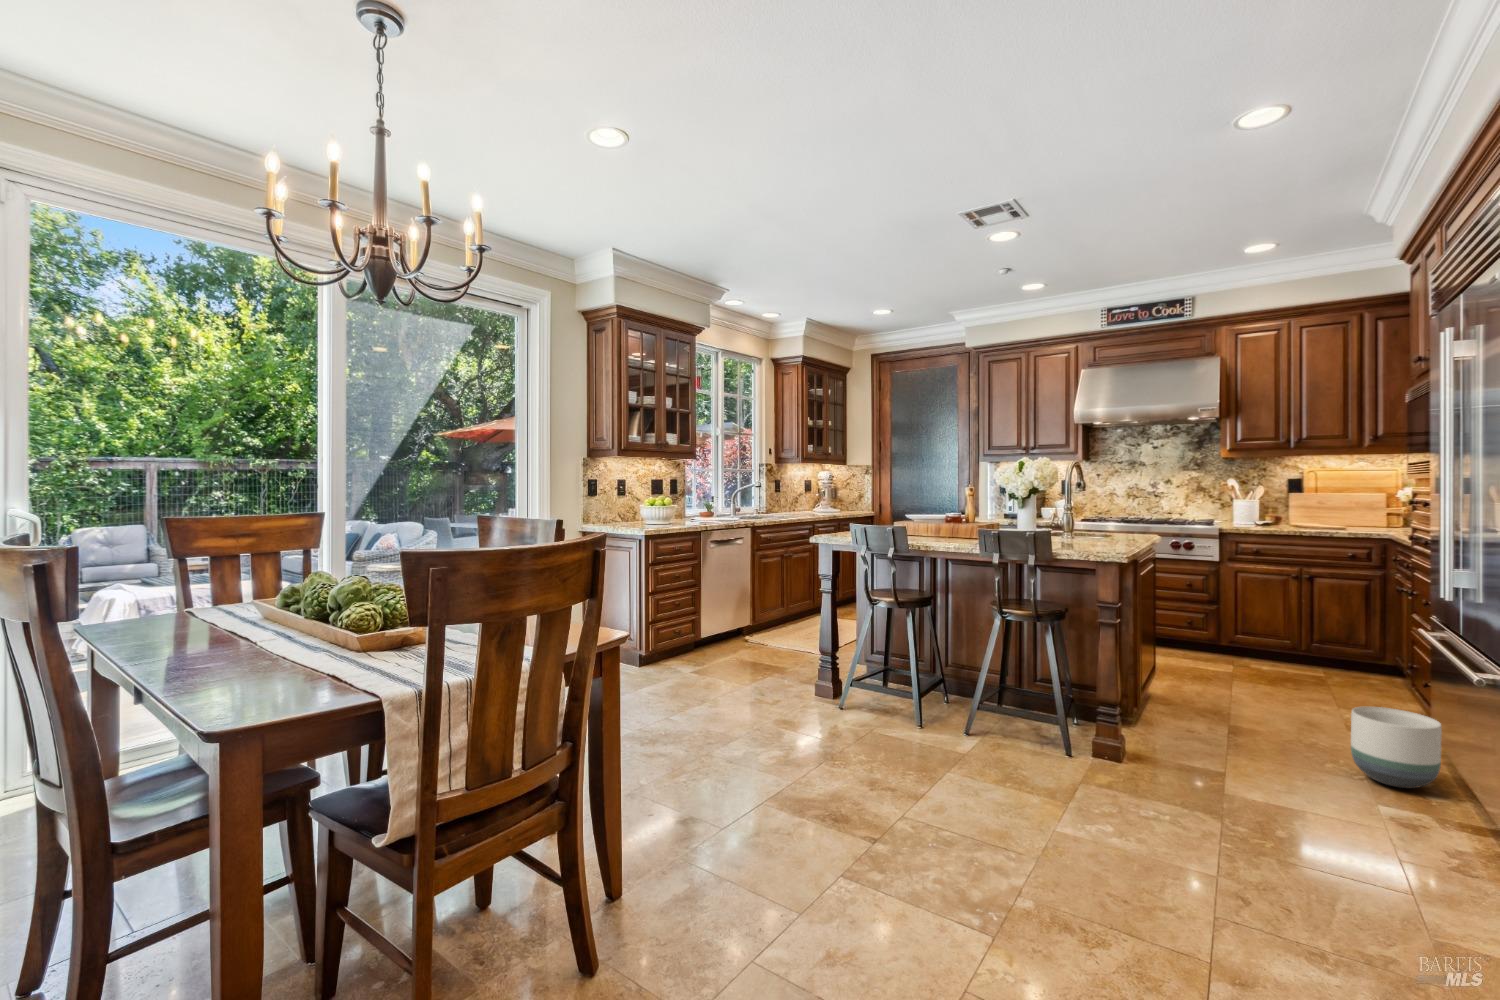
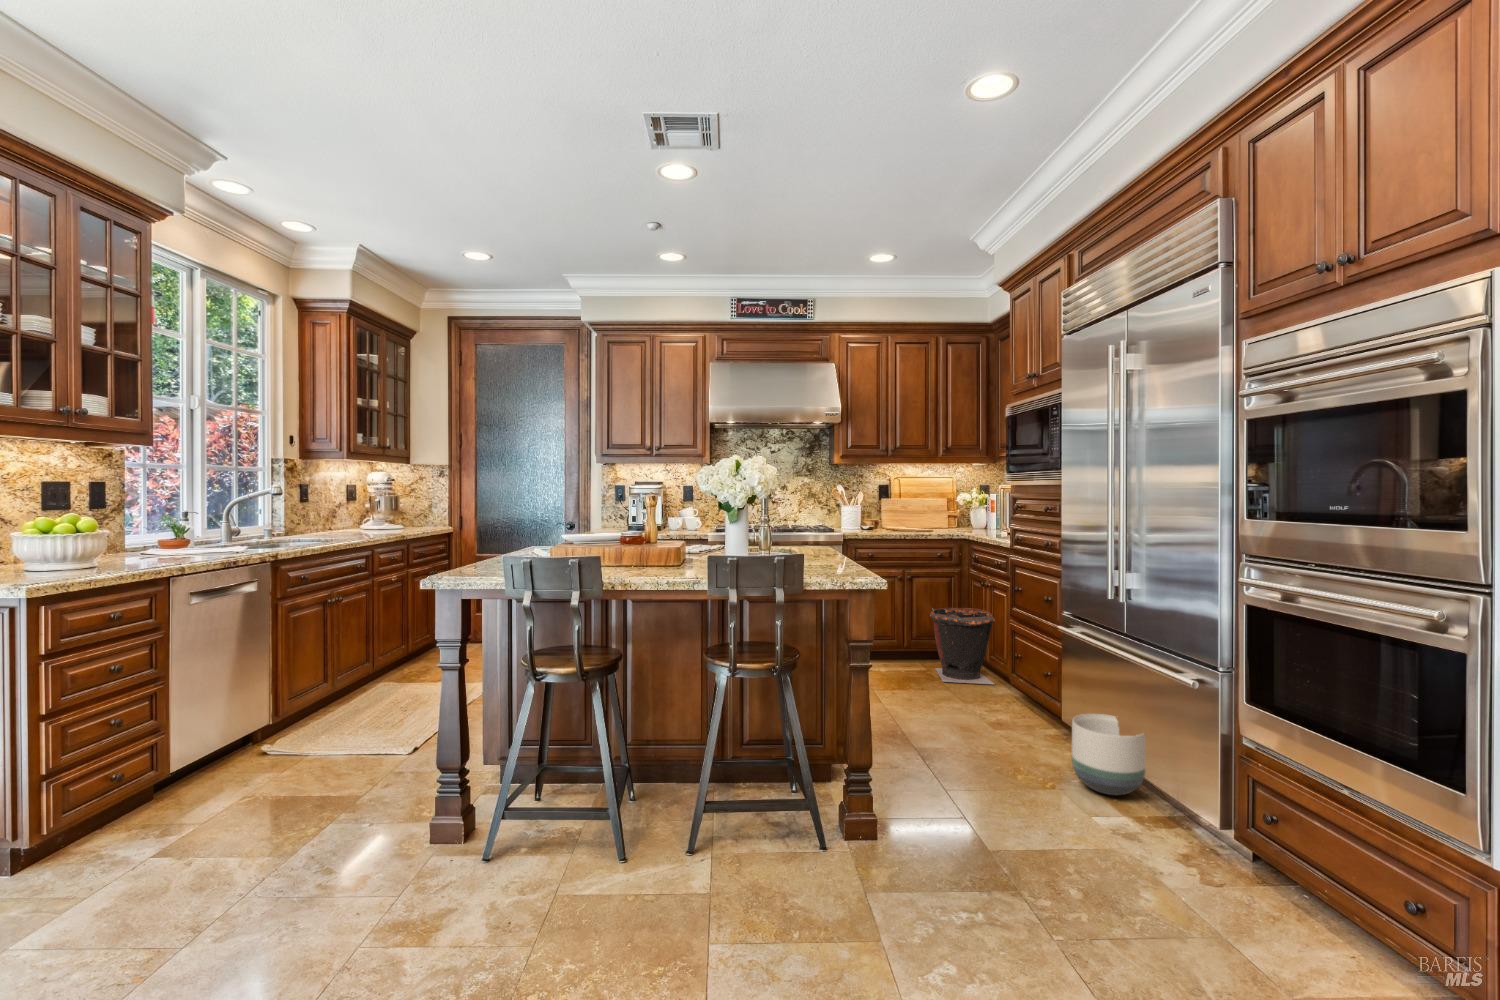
waste bin: none [1308,608,1396,699] -> present [930,608,995,684]

